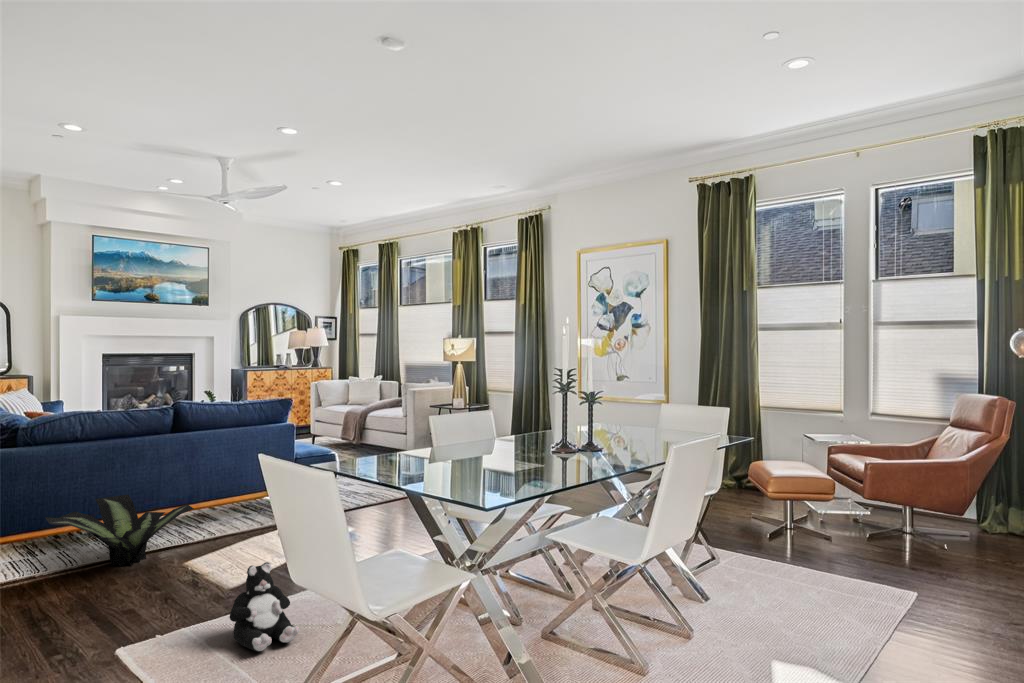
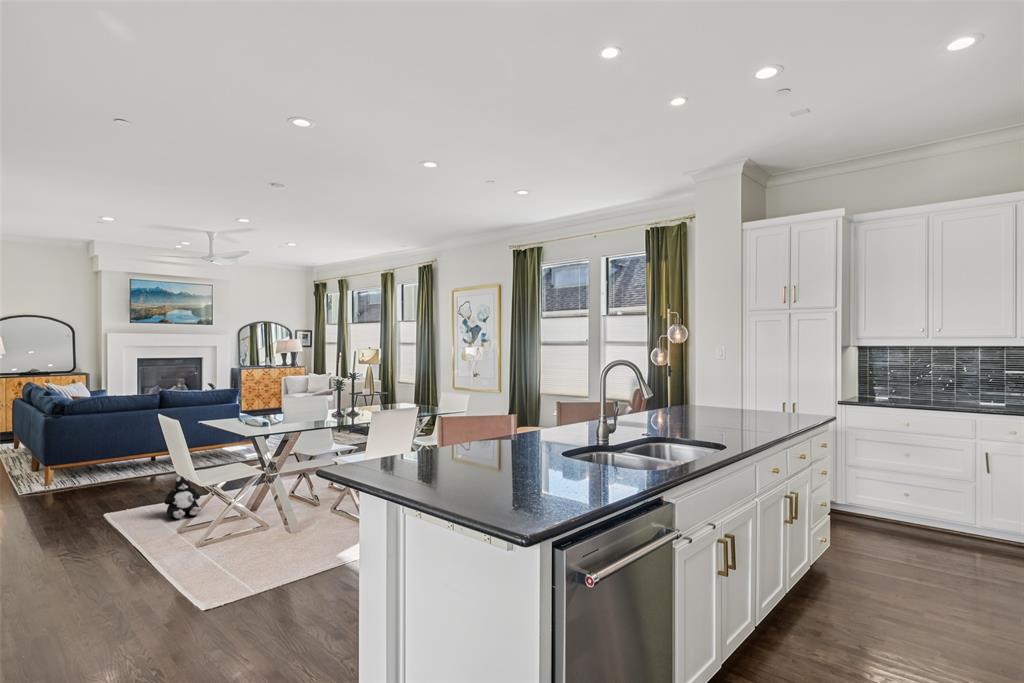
potted plant: present [45,495,194,567] -> none [78,446,169,485]

